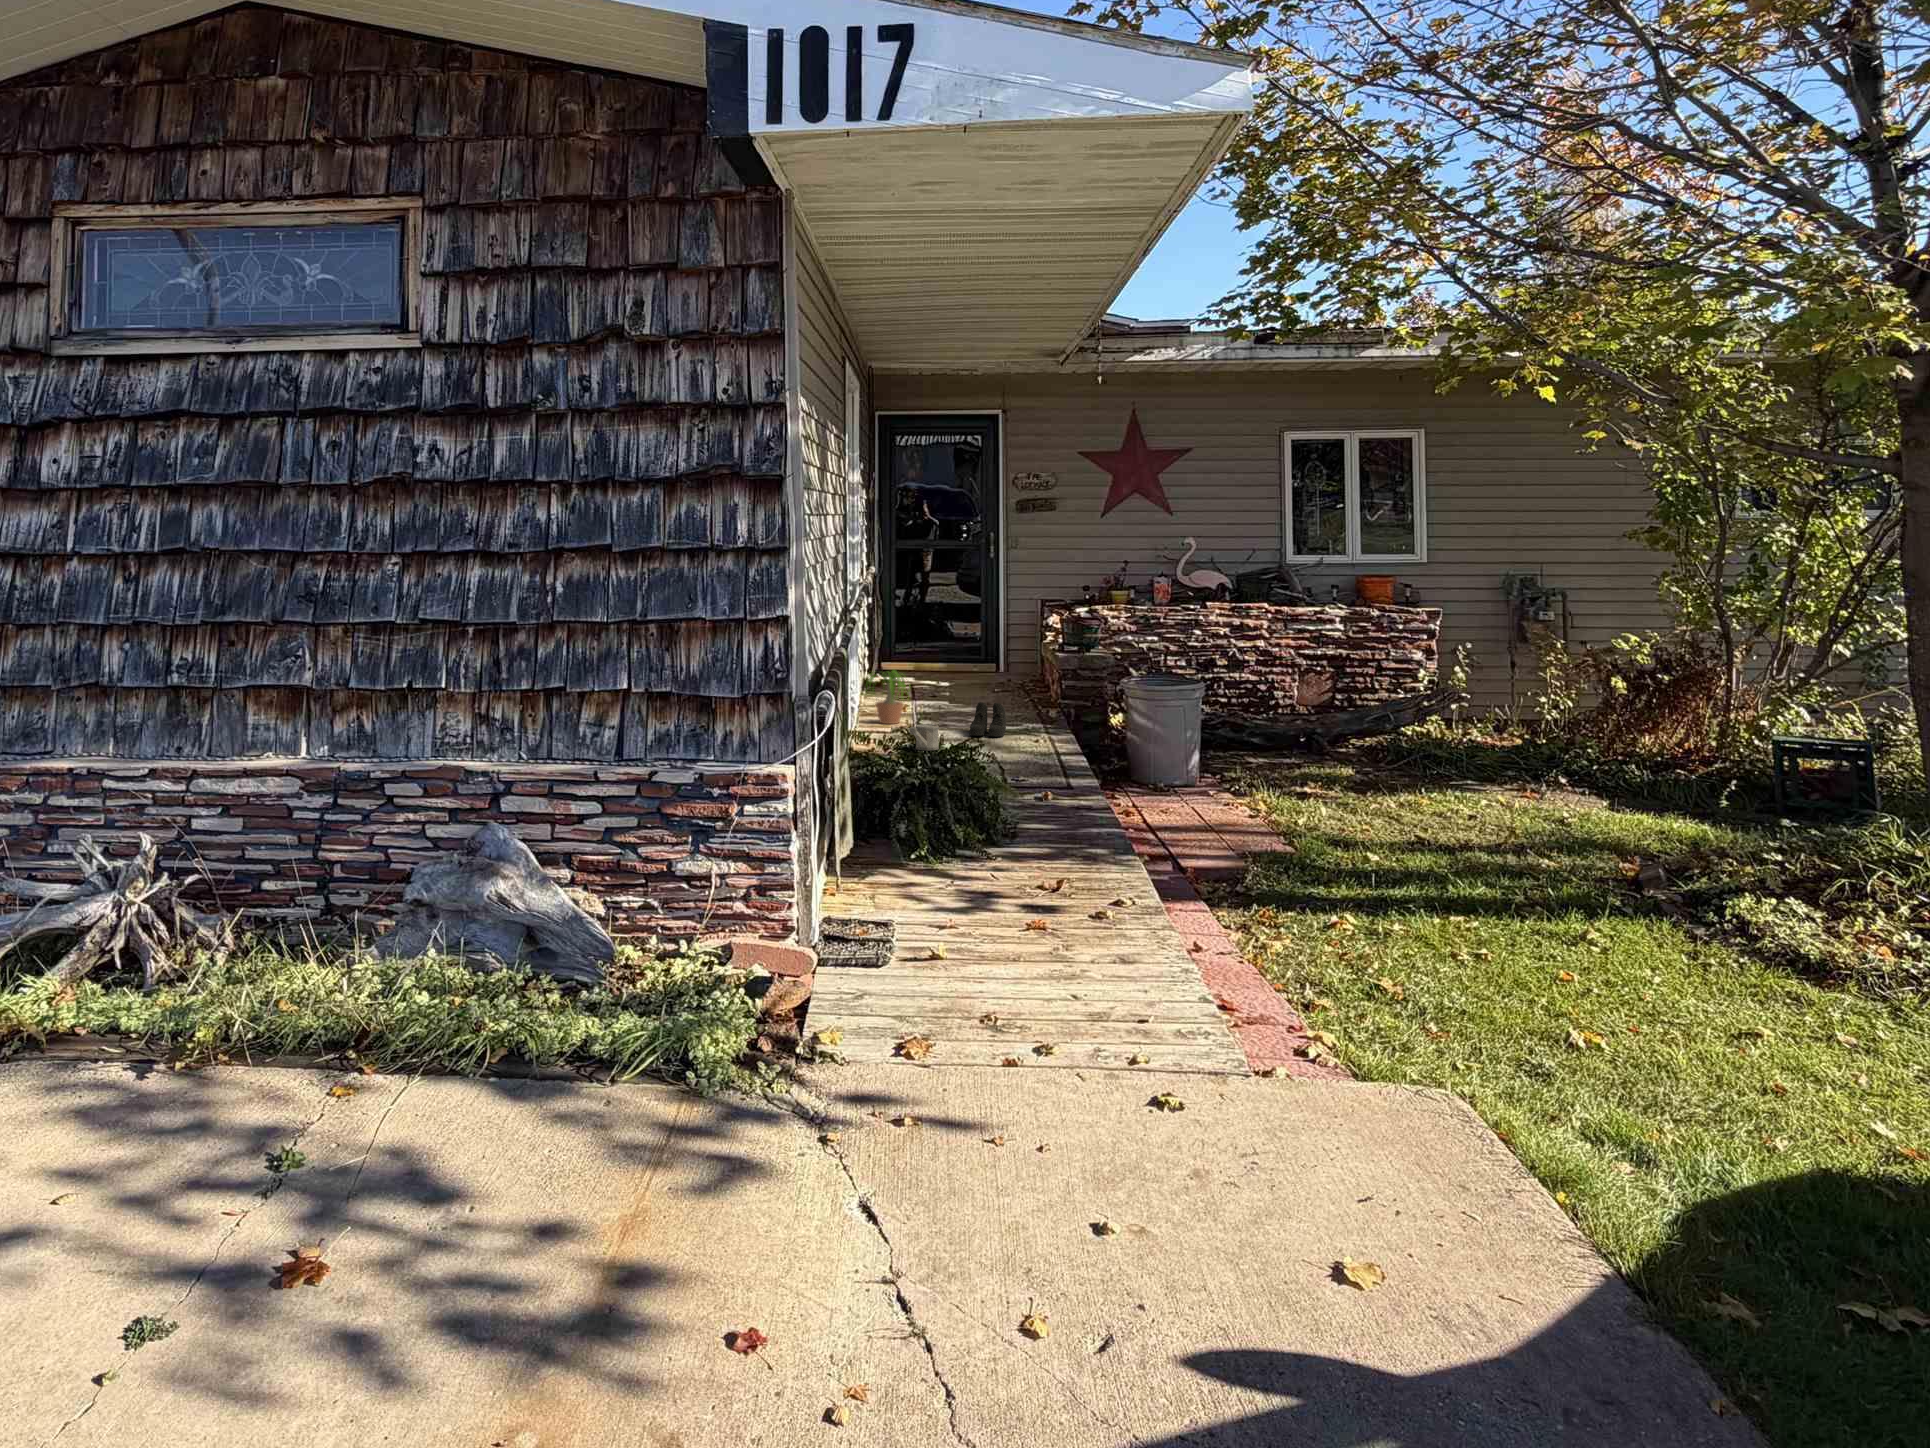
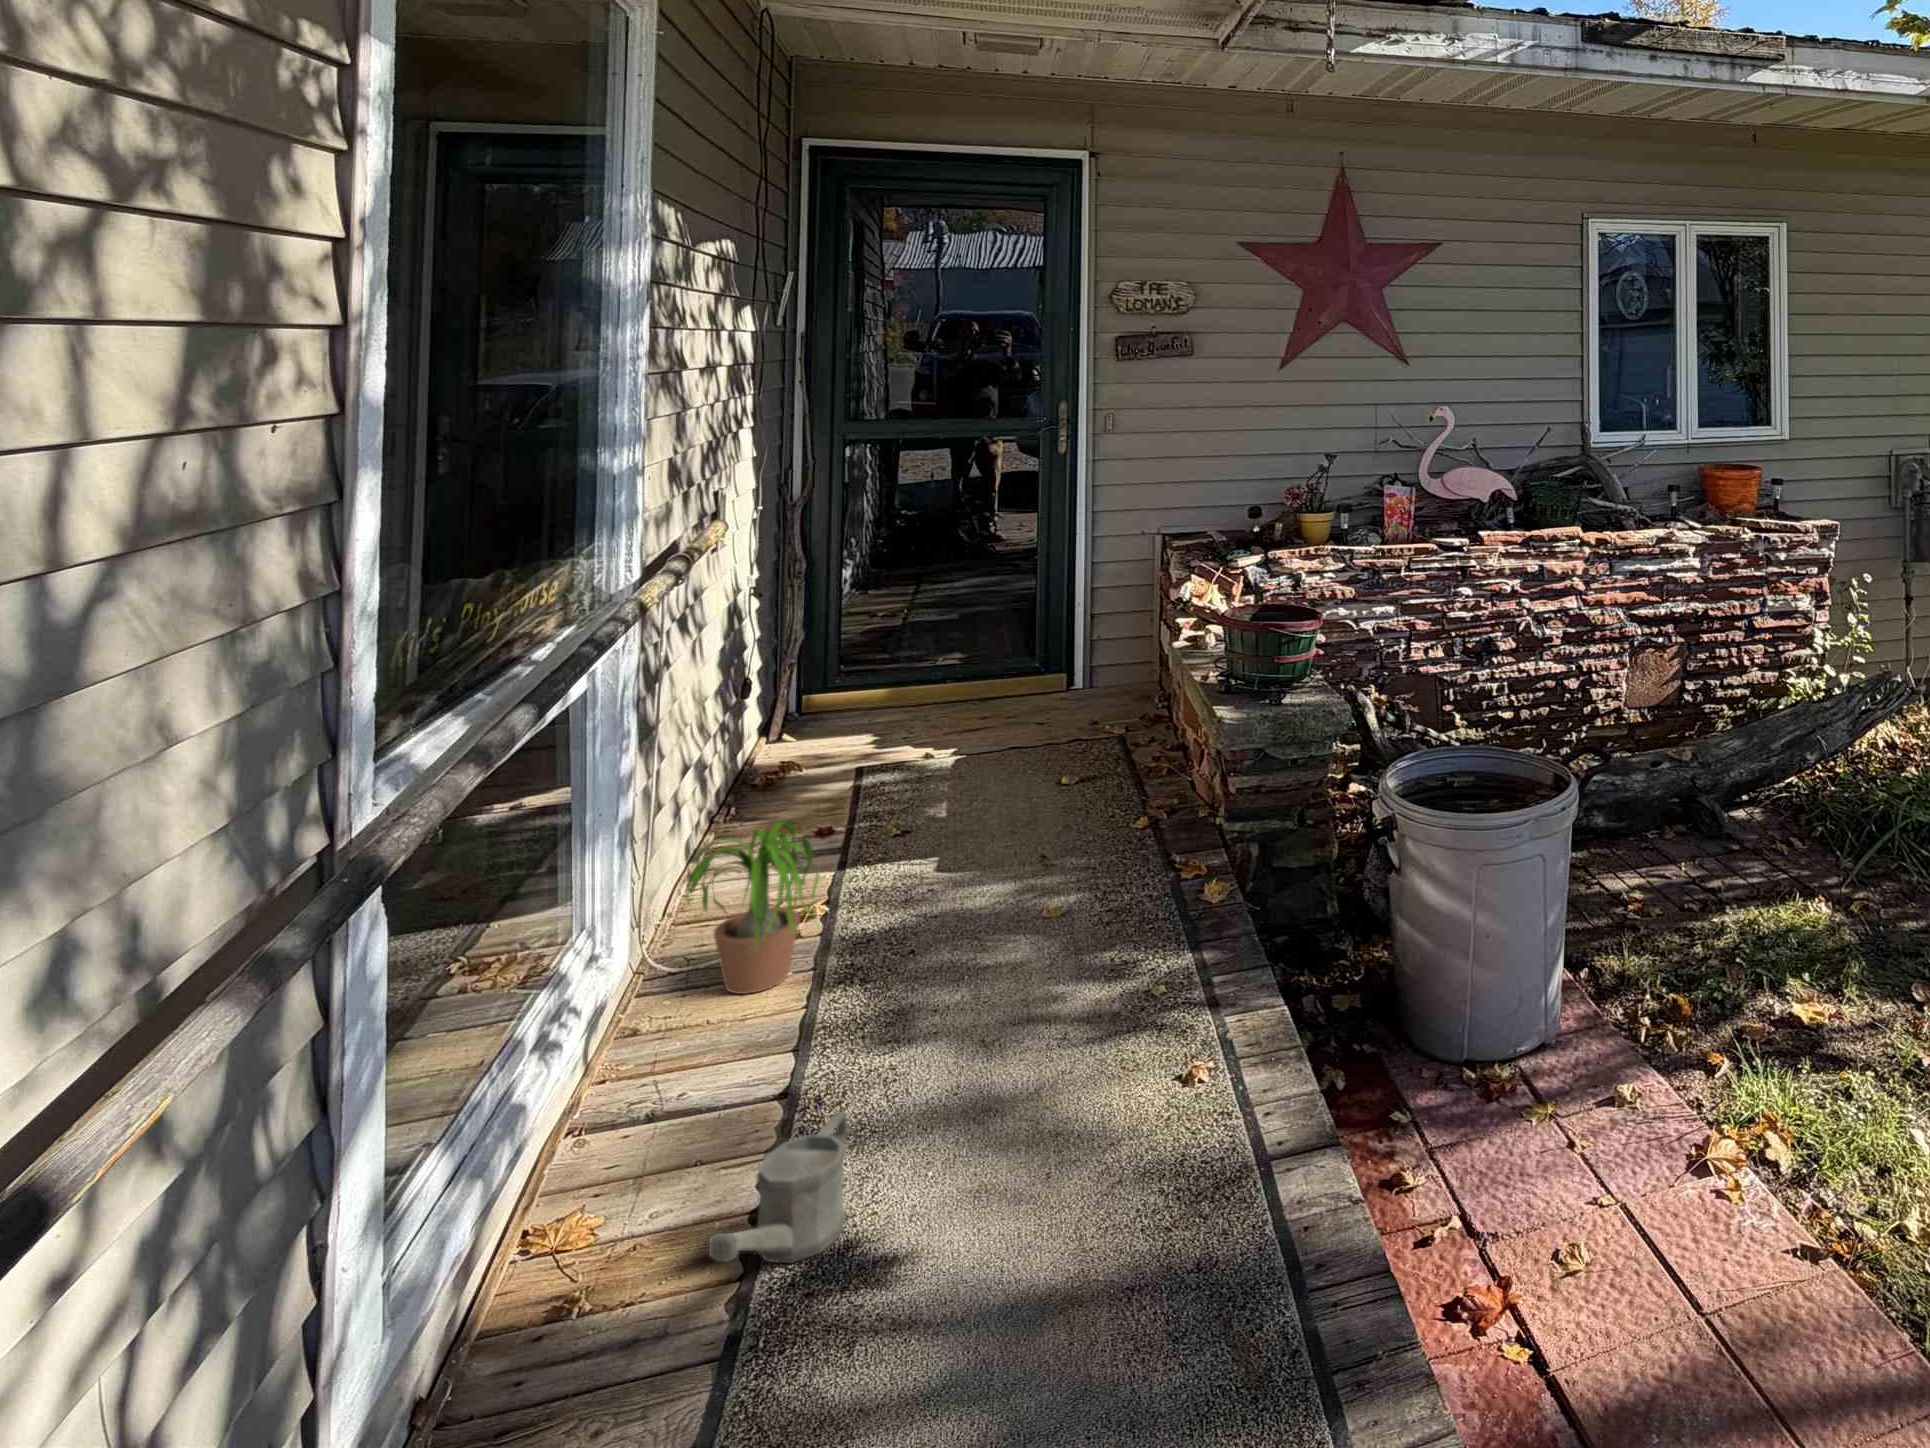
boots: present [969,702,1006,737] -> none [971,942,1082,1075]

